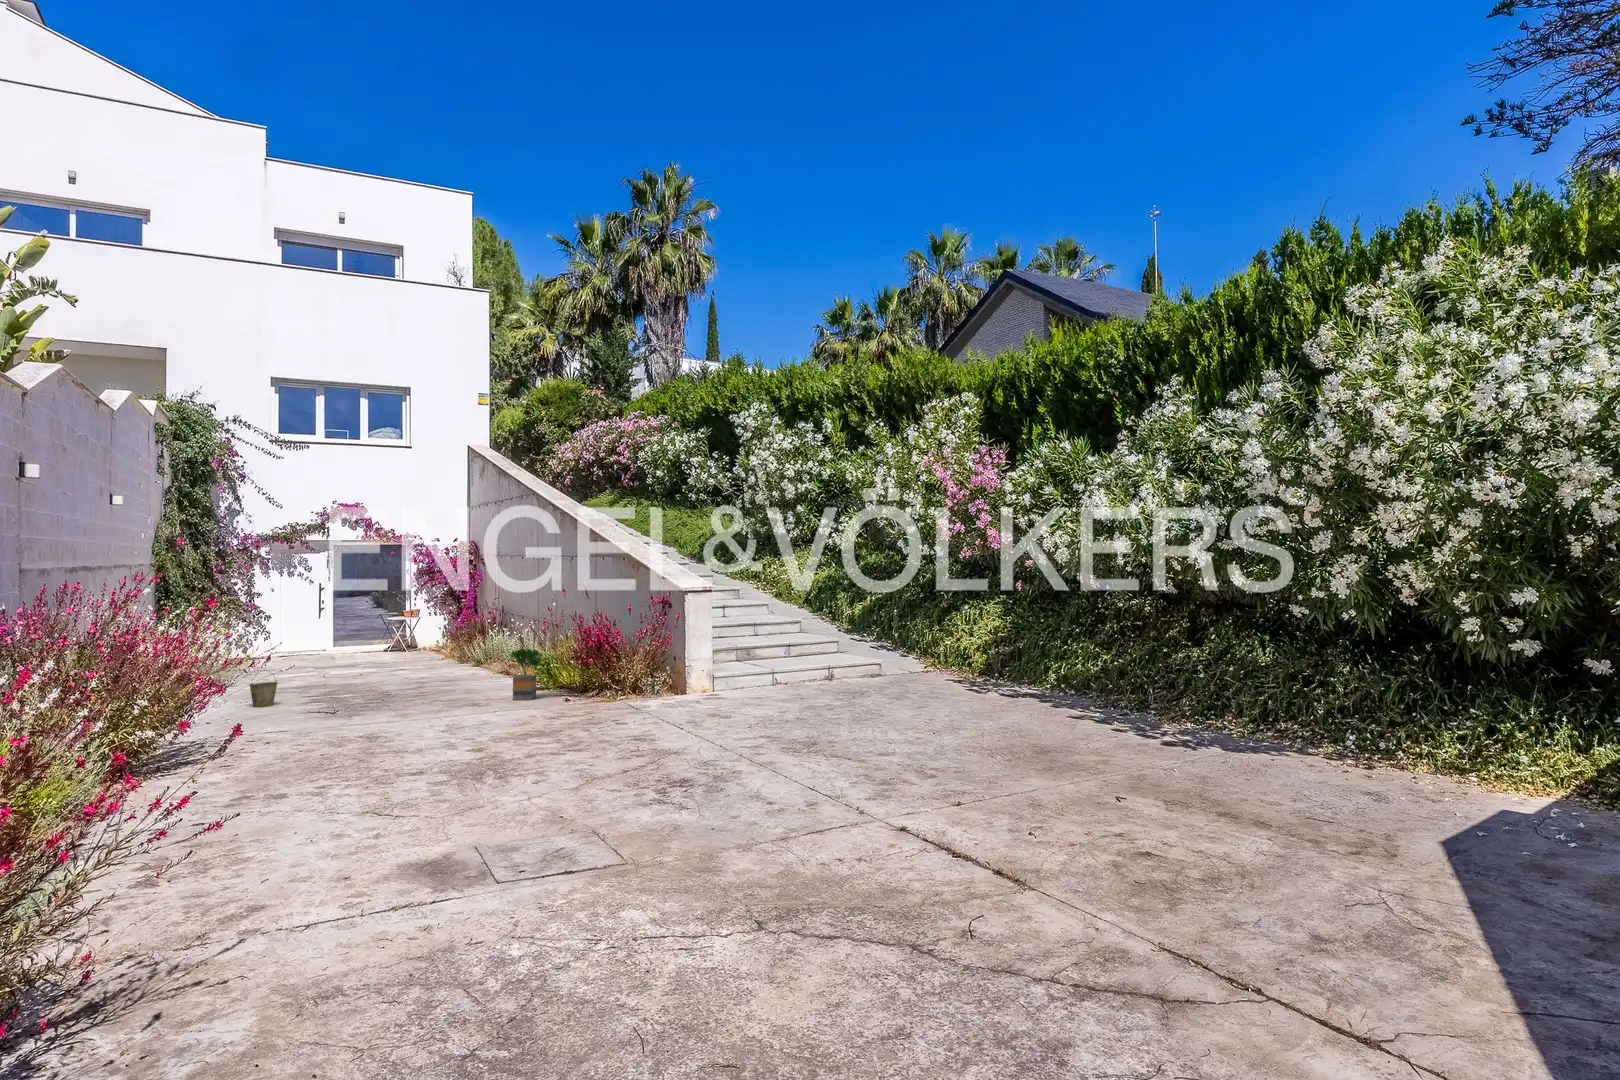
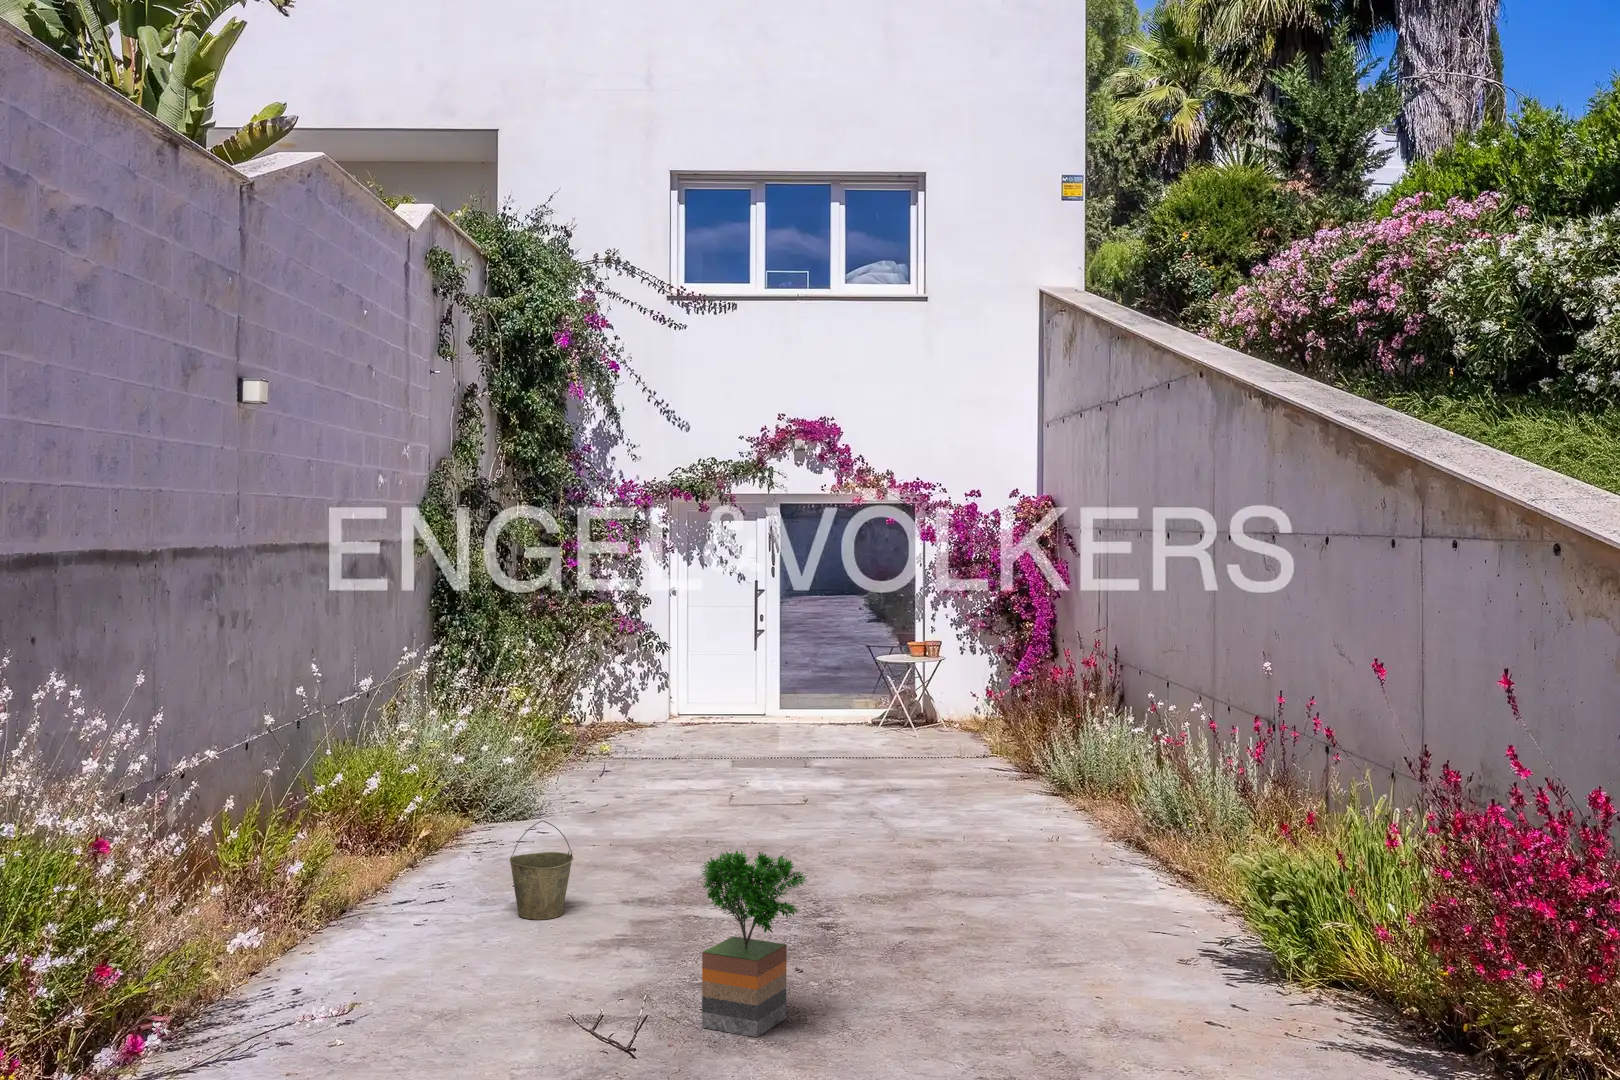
potted tree: present [510,649,542,700] -> present [701,850,806,1037]

